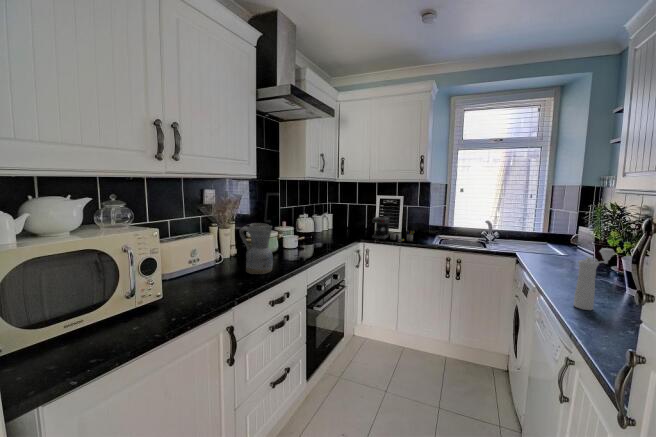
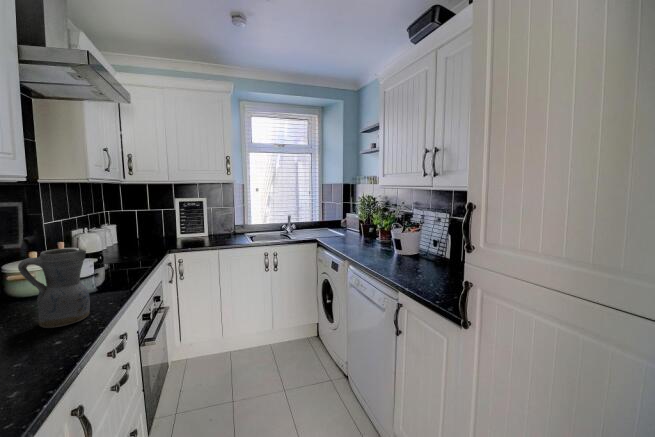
coffee maker: present [372,217,414,241] -> none [182,222,230,247]
pepper mill: present [574,248,615,310] -> none [386,226,401,270]

